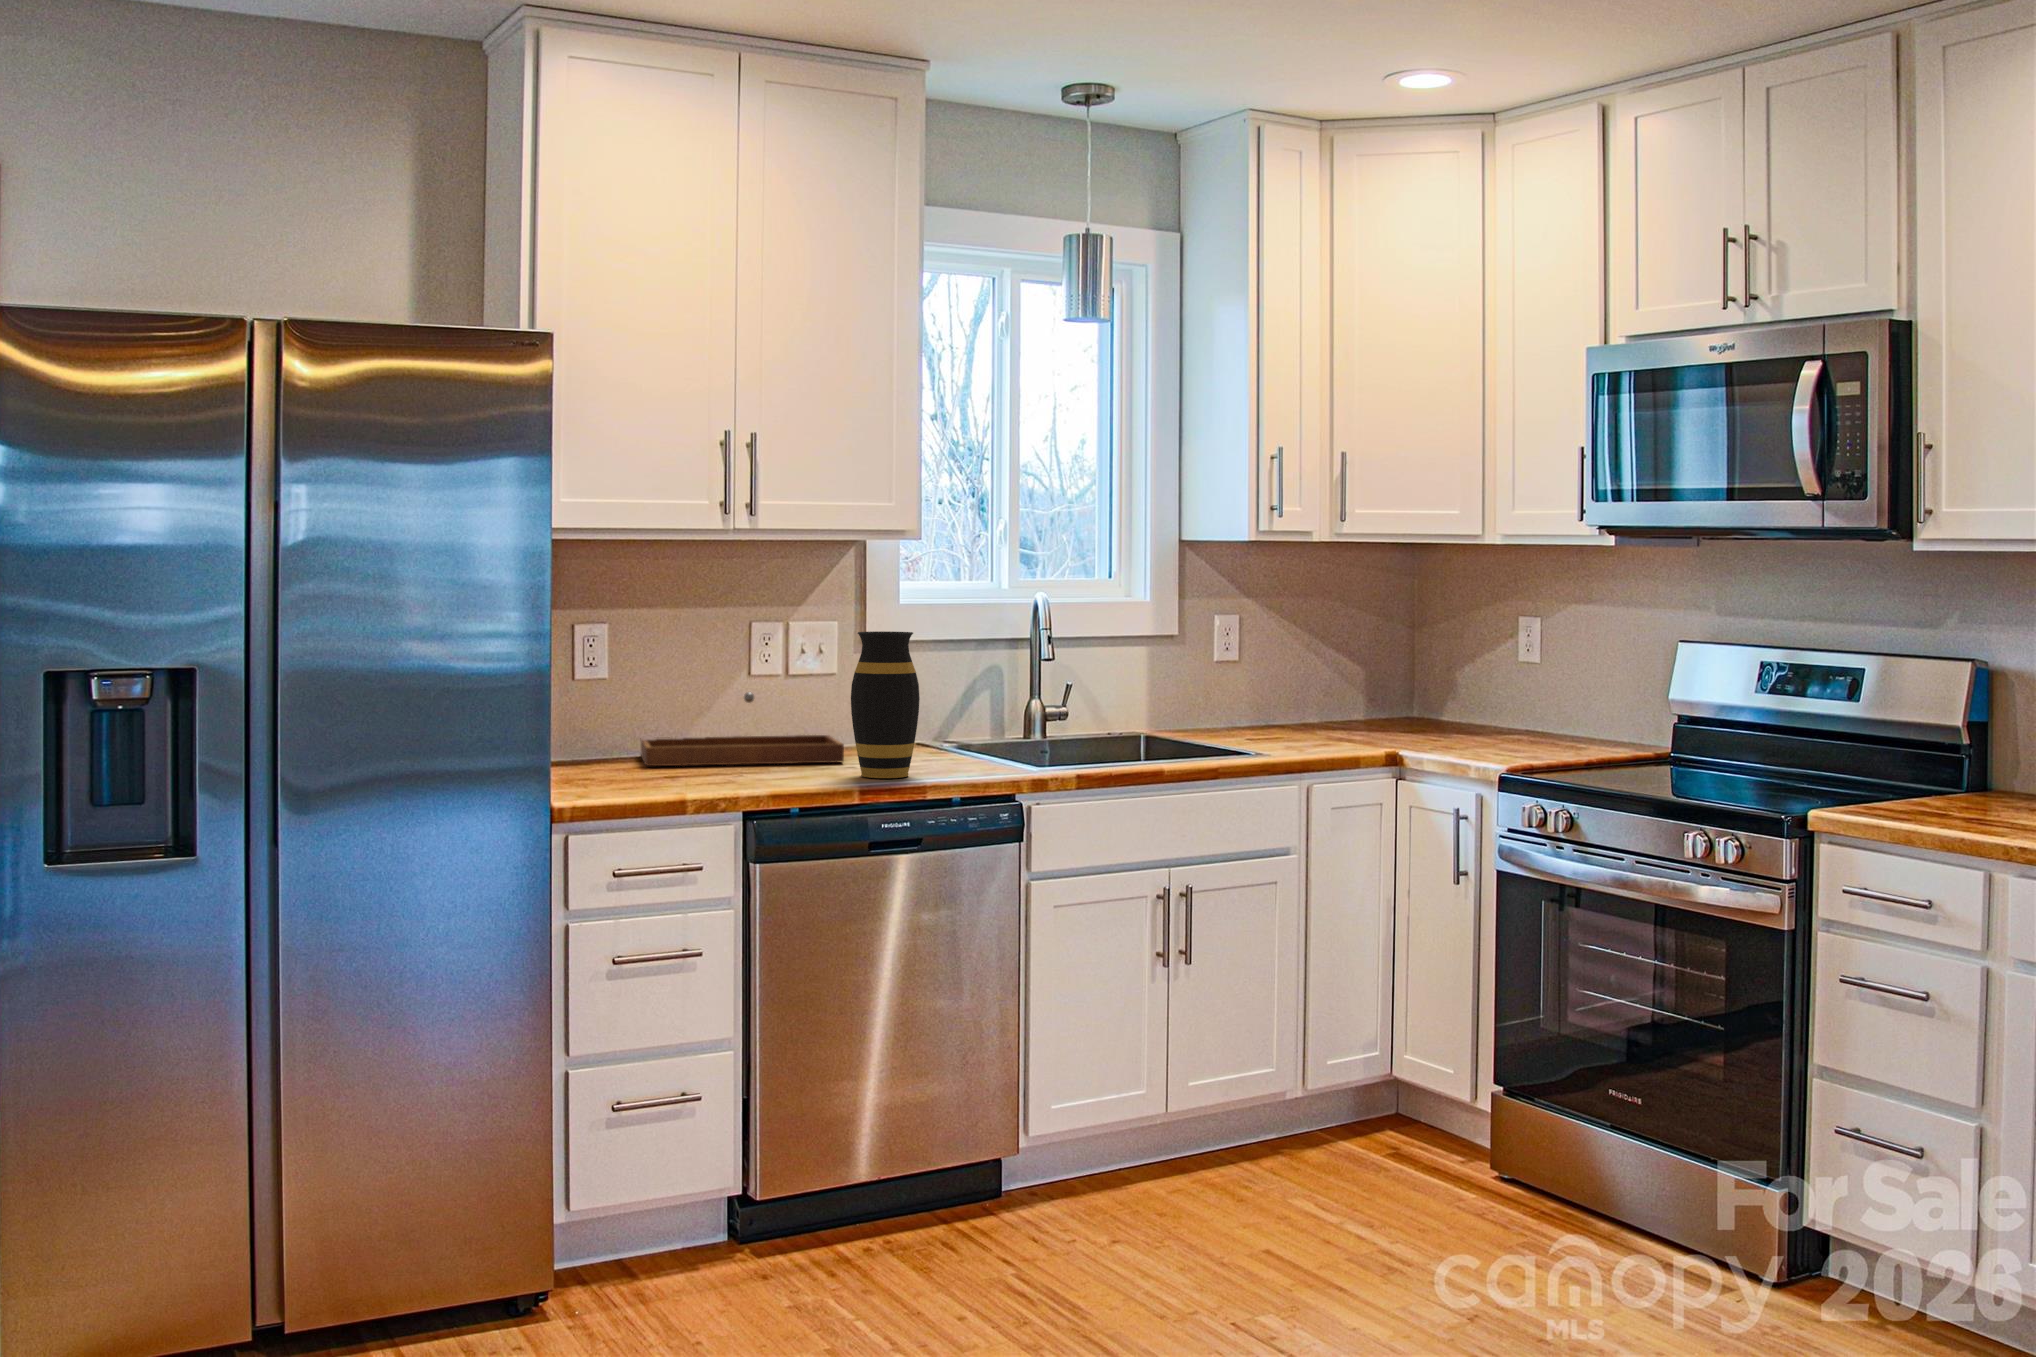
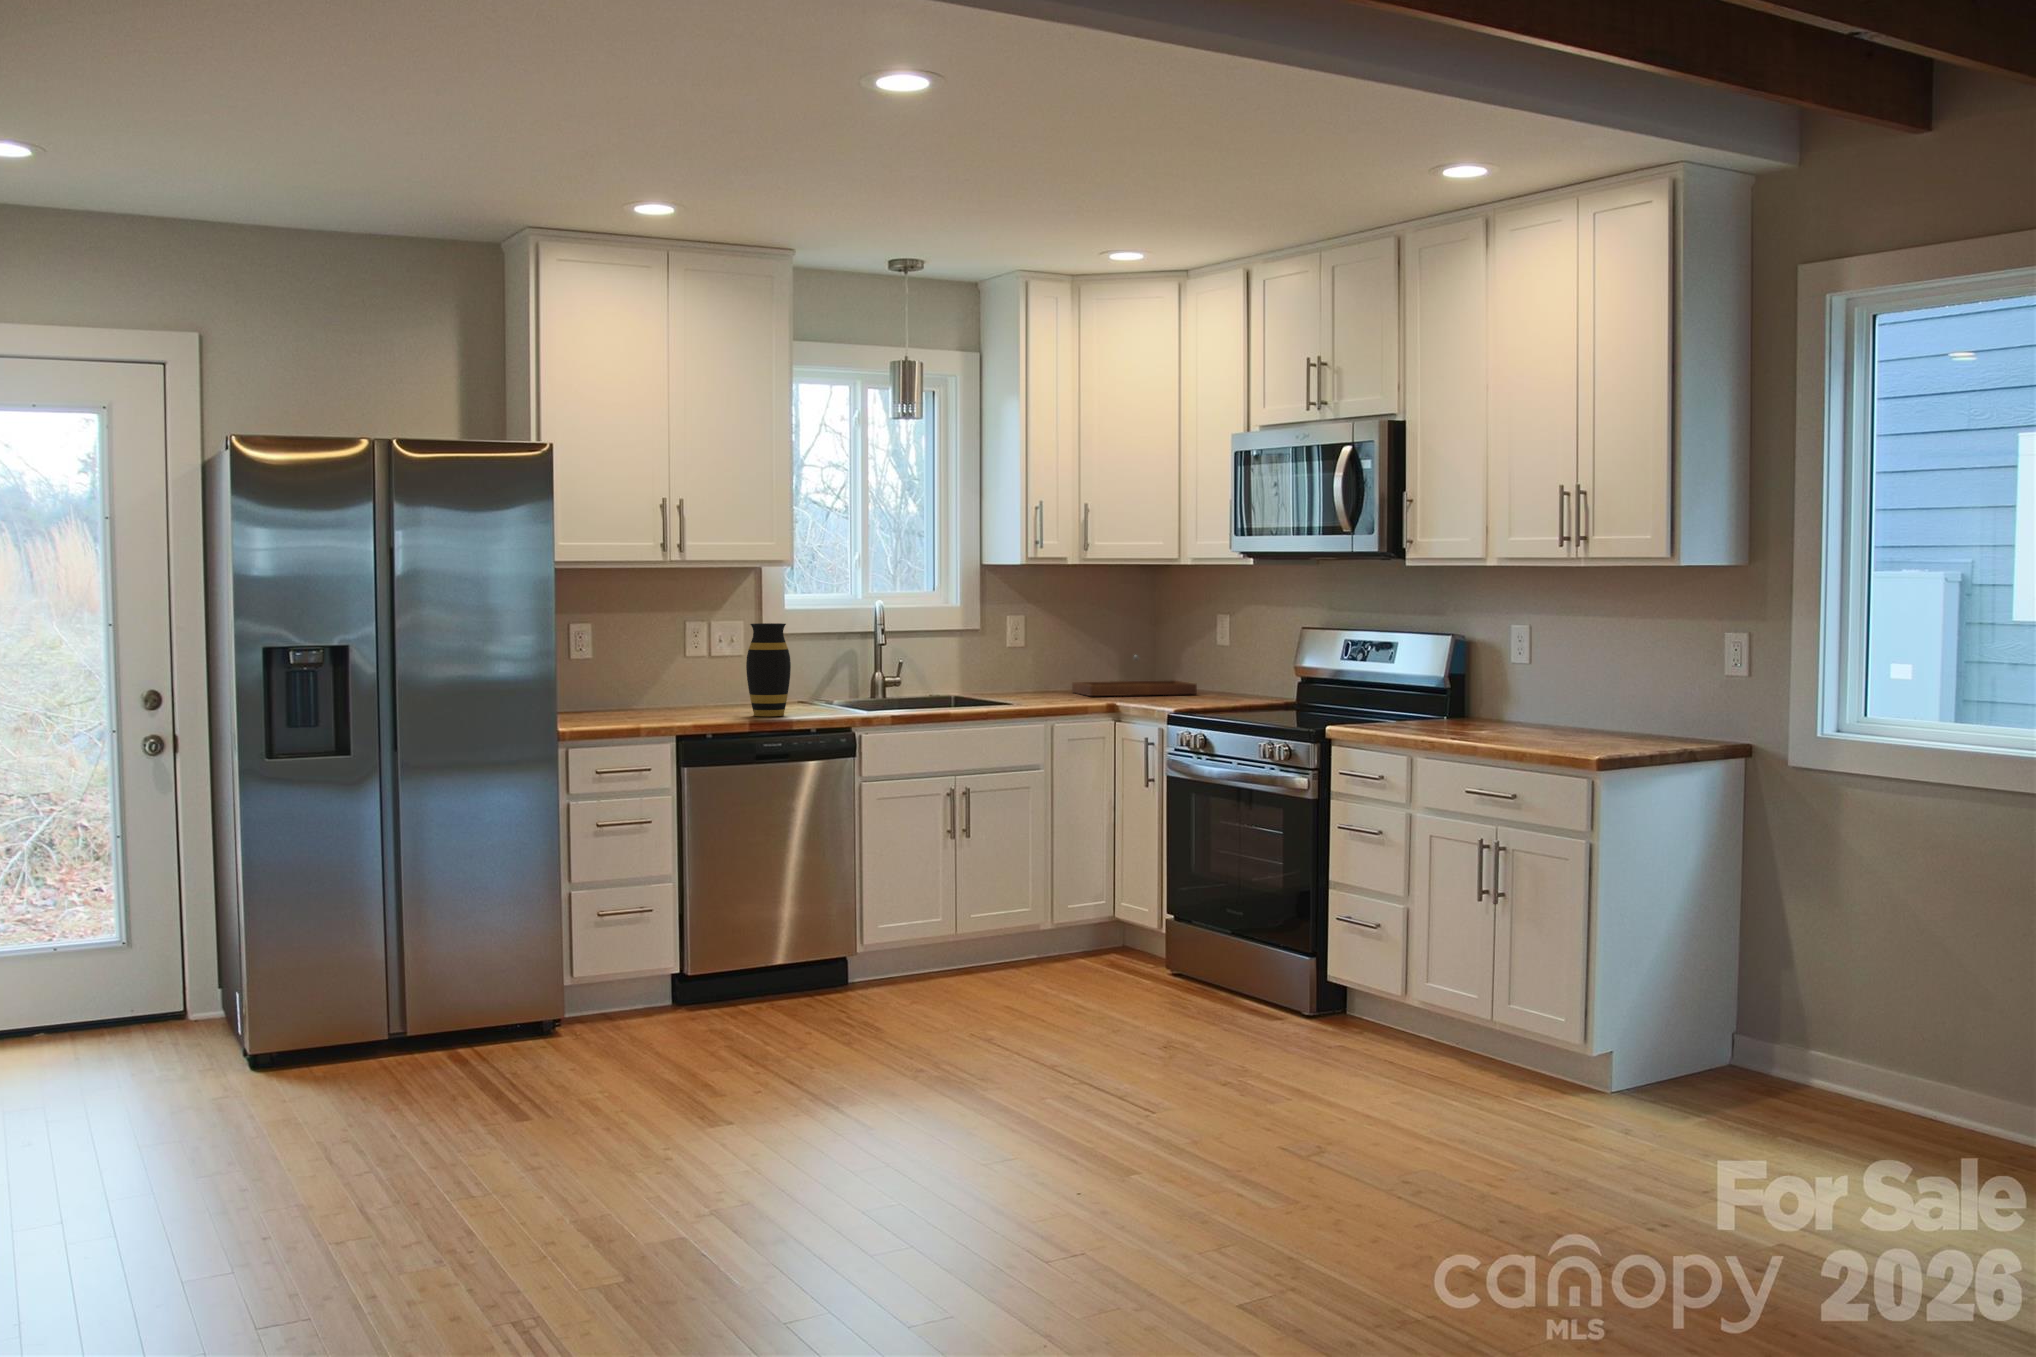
tray: present [641,692,844,766] -> present [1072,655,1197,696]

